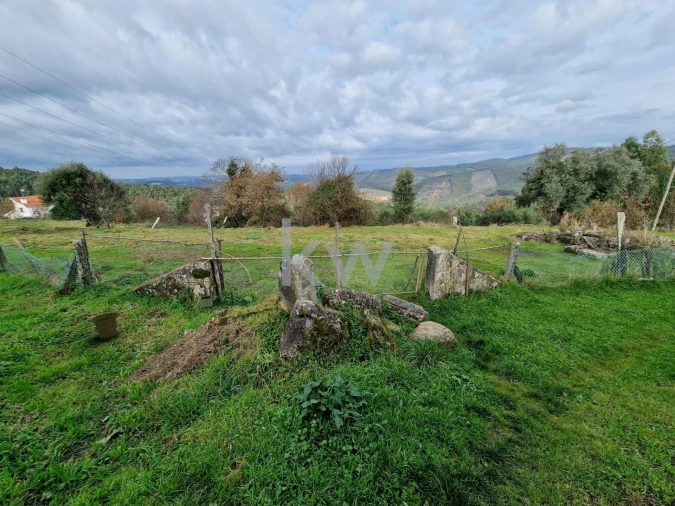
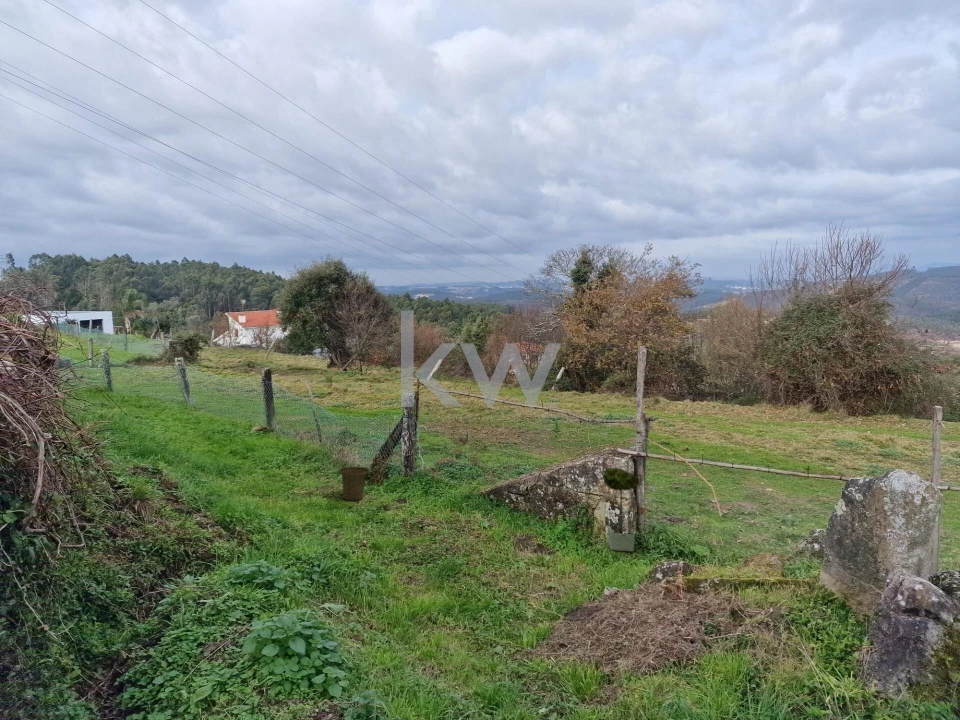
basket: present [91,313,119,339] -> present [338,466,369,501]

